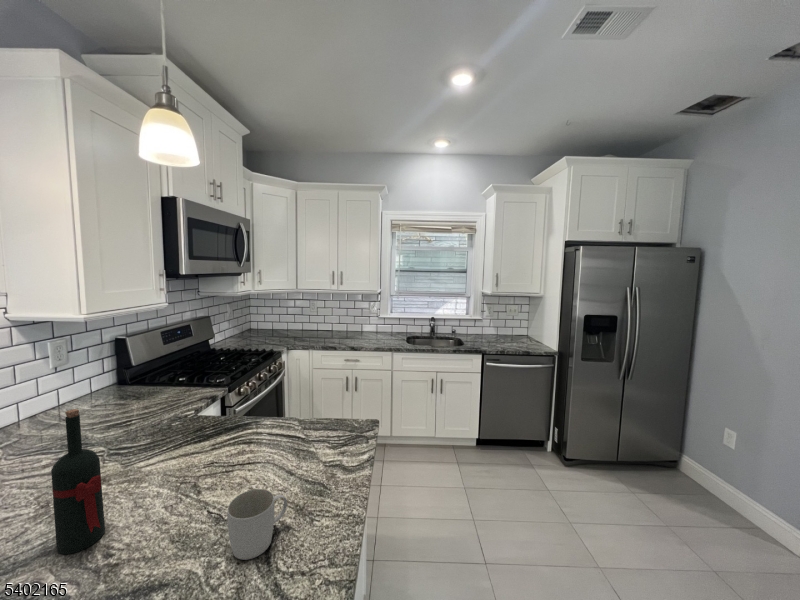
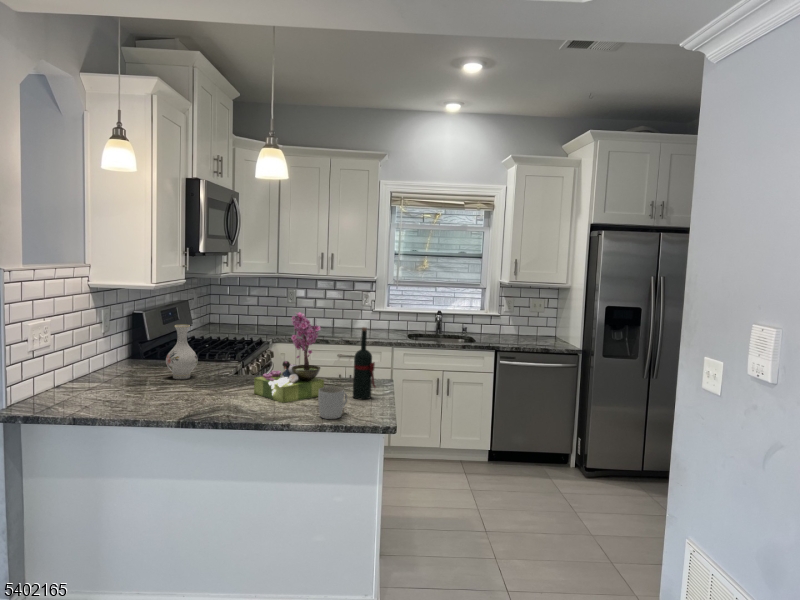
flower arrangement: none [187,346,280,491] -> present [254,312,324,403]
vase: none [109,359,154,425] -> present [166,325,198,379]
wine bottle: present [51,409,105,554] -> present [353,328,375,399]

